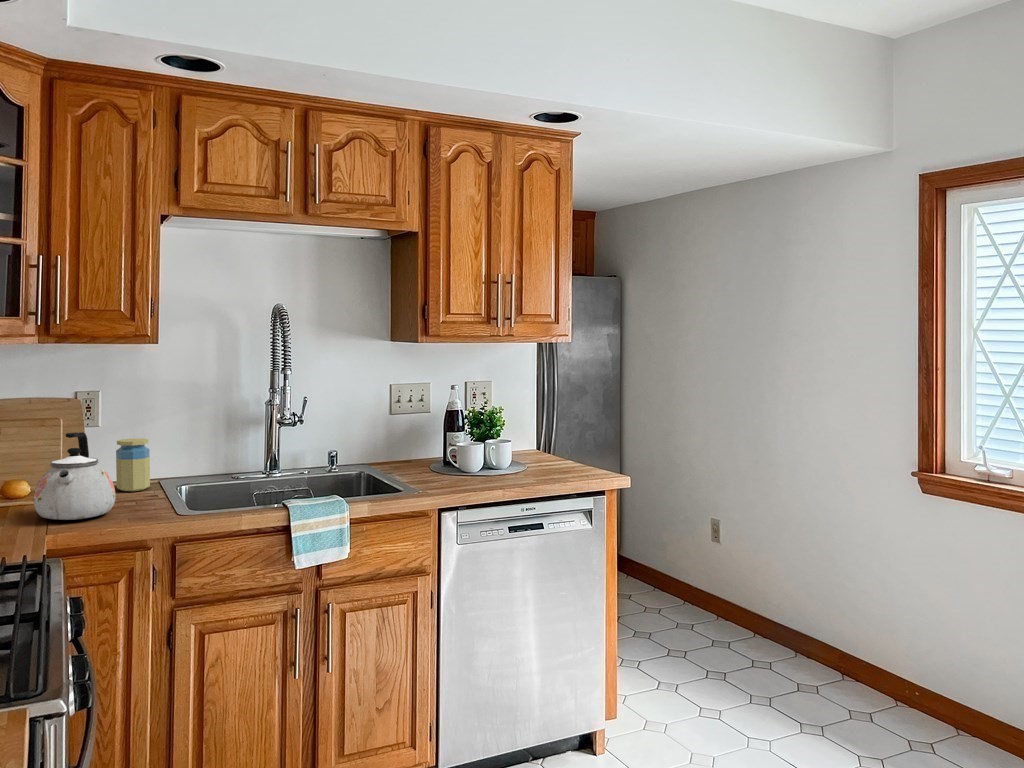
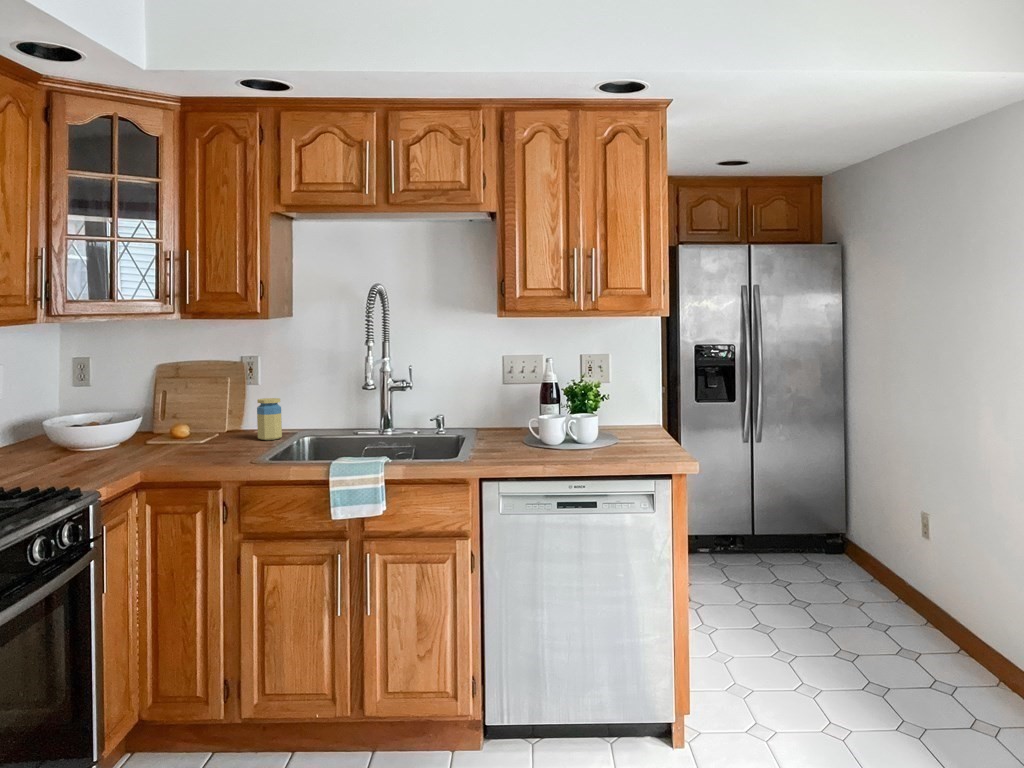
kettle: present [34,432,115,520] -> none [155,390,219,458]

